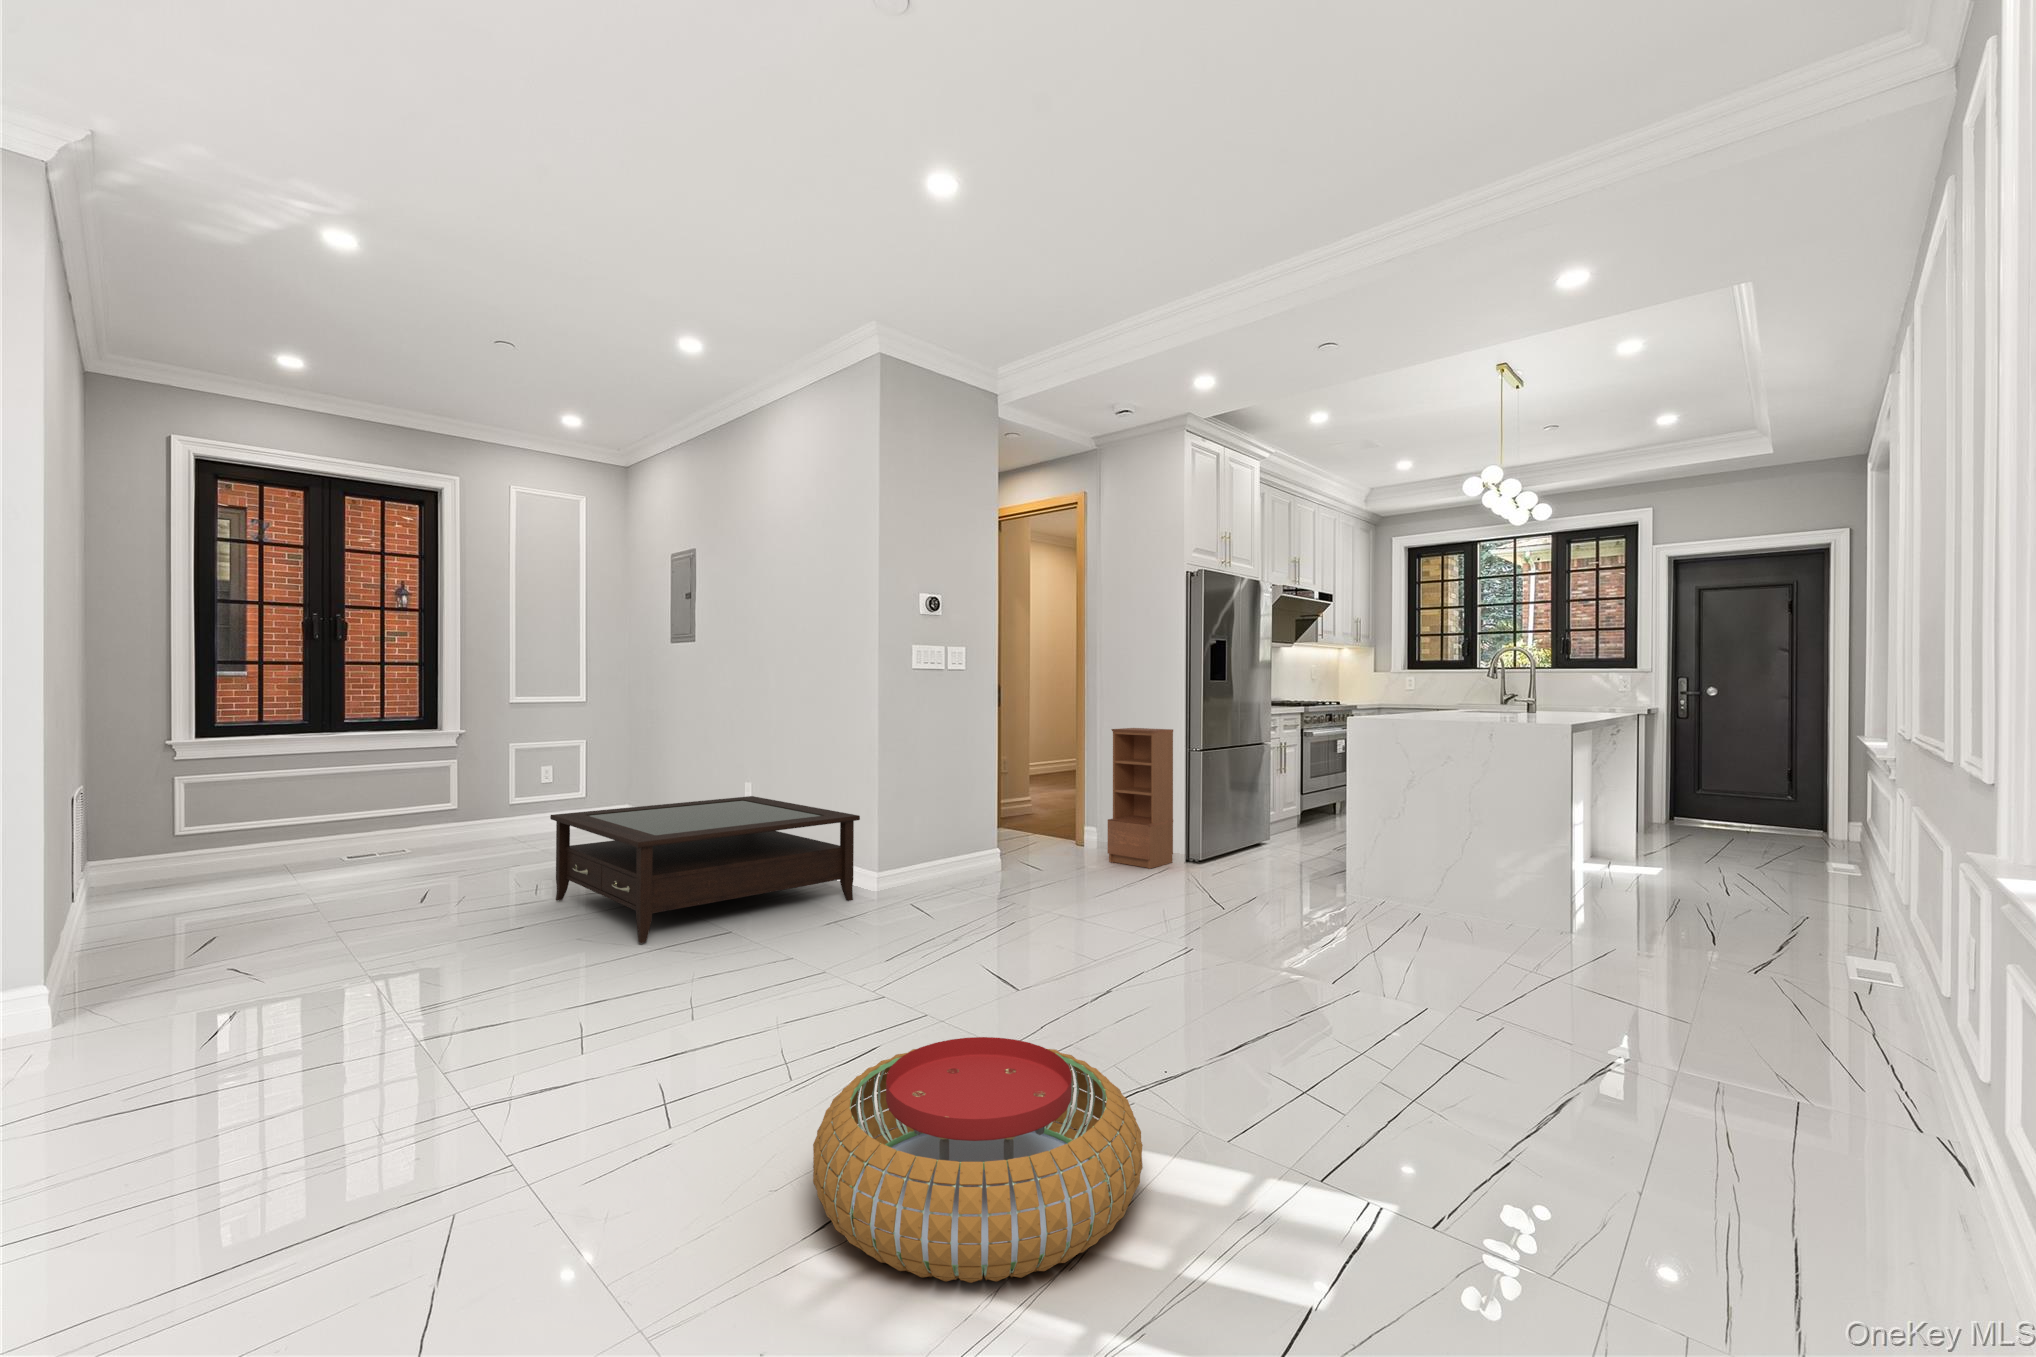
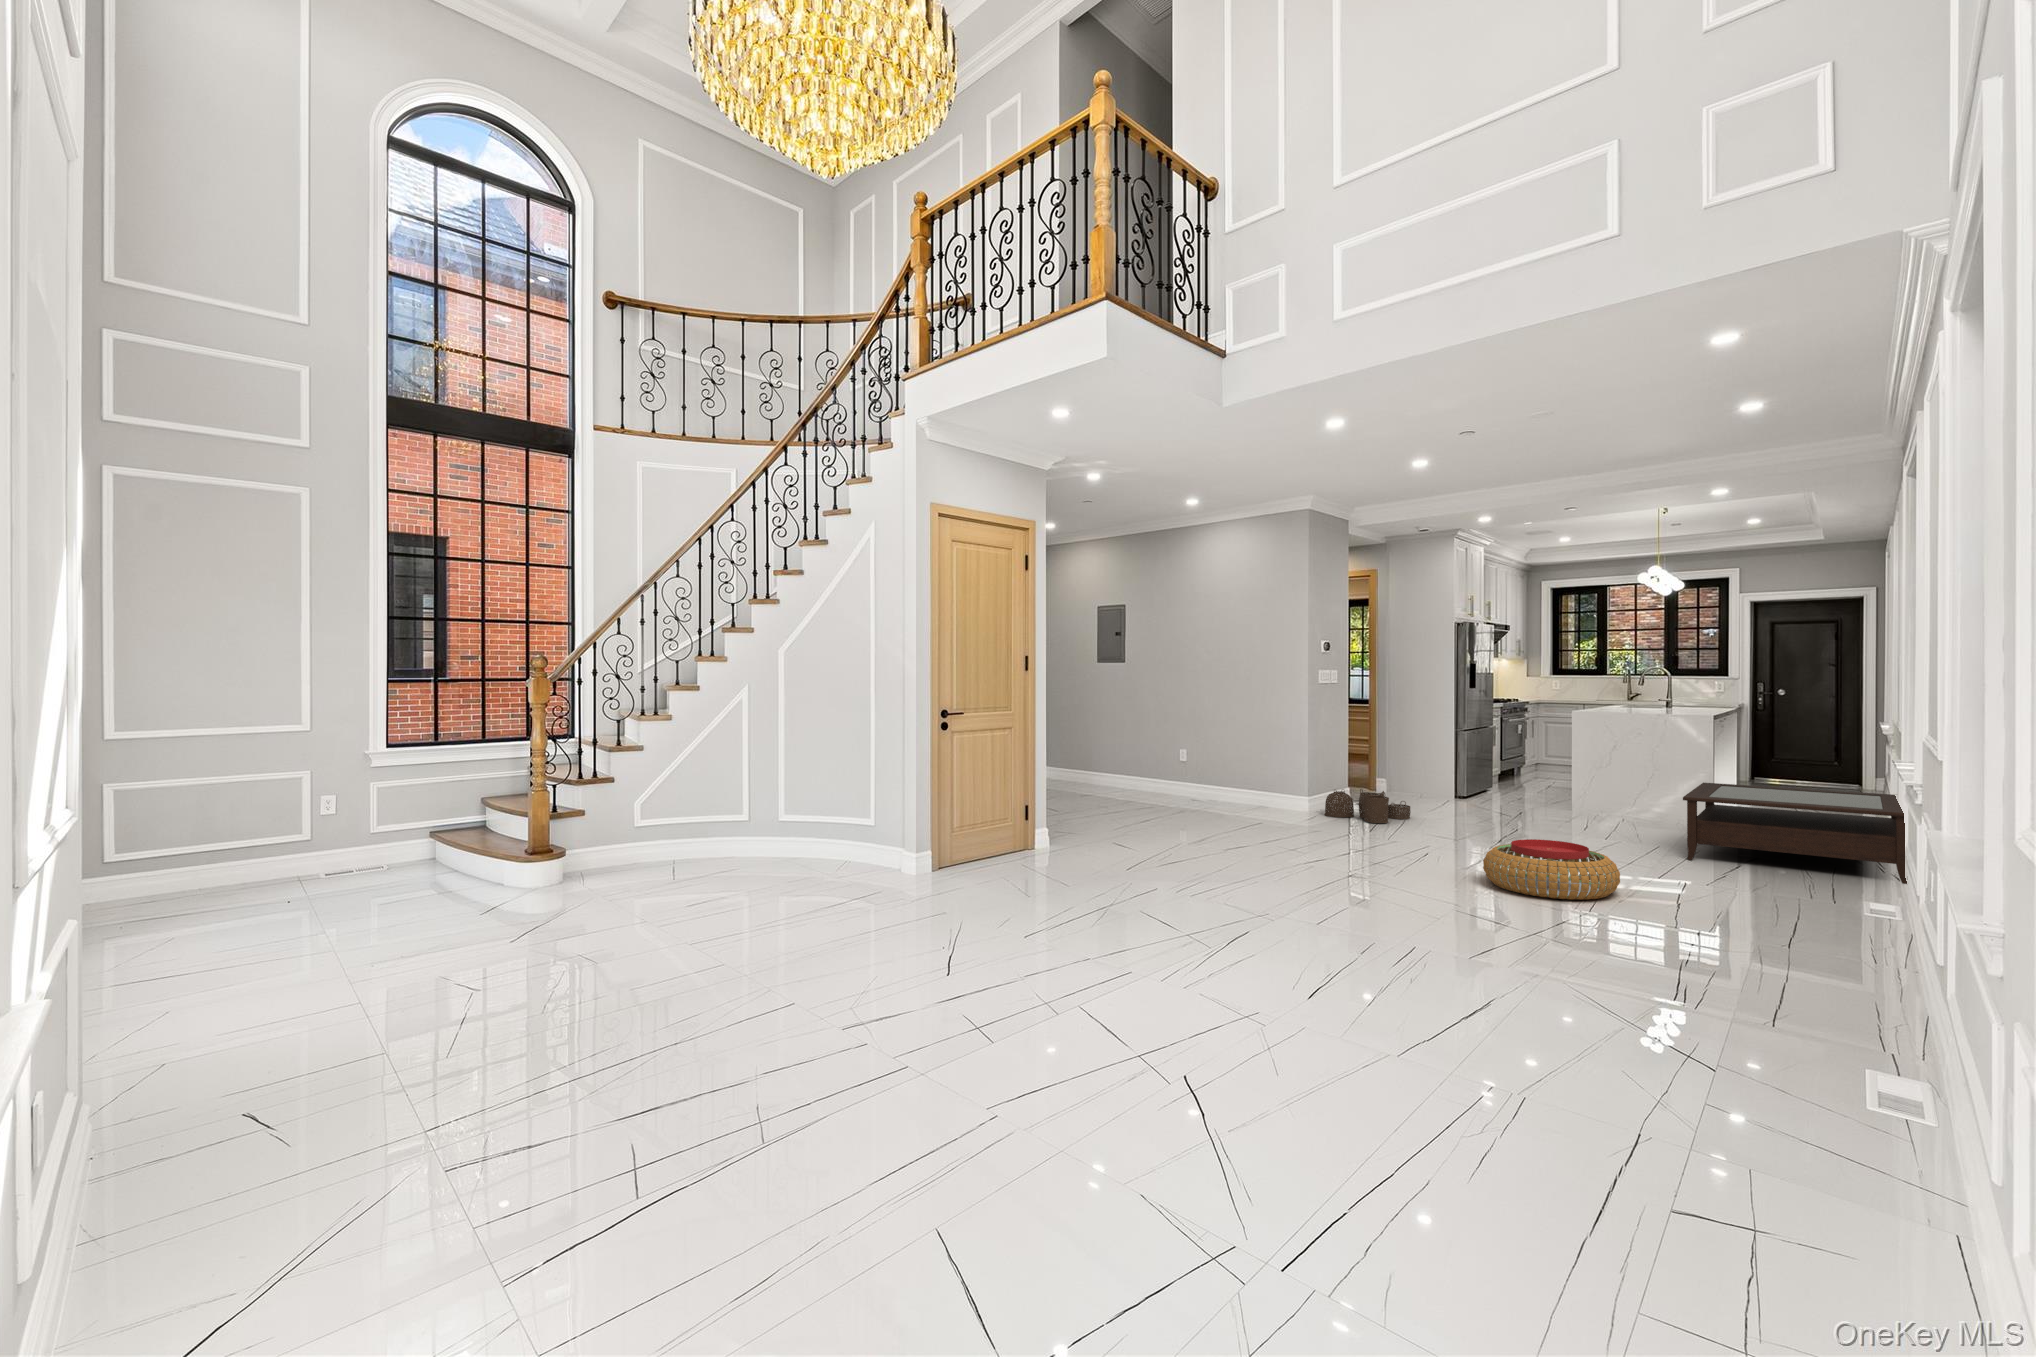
bookcase: present [1108,728,1173,869] -> none [1409,719,1450,804]
coffee table: present [550,796,860,943] -> present [1683,783,1907,884]
woven basket: none [913,848,1050,916] -> present [1325,789,1411,823]

